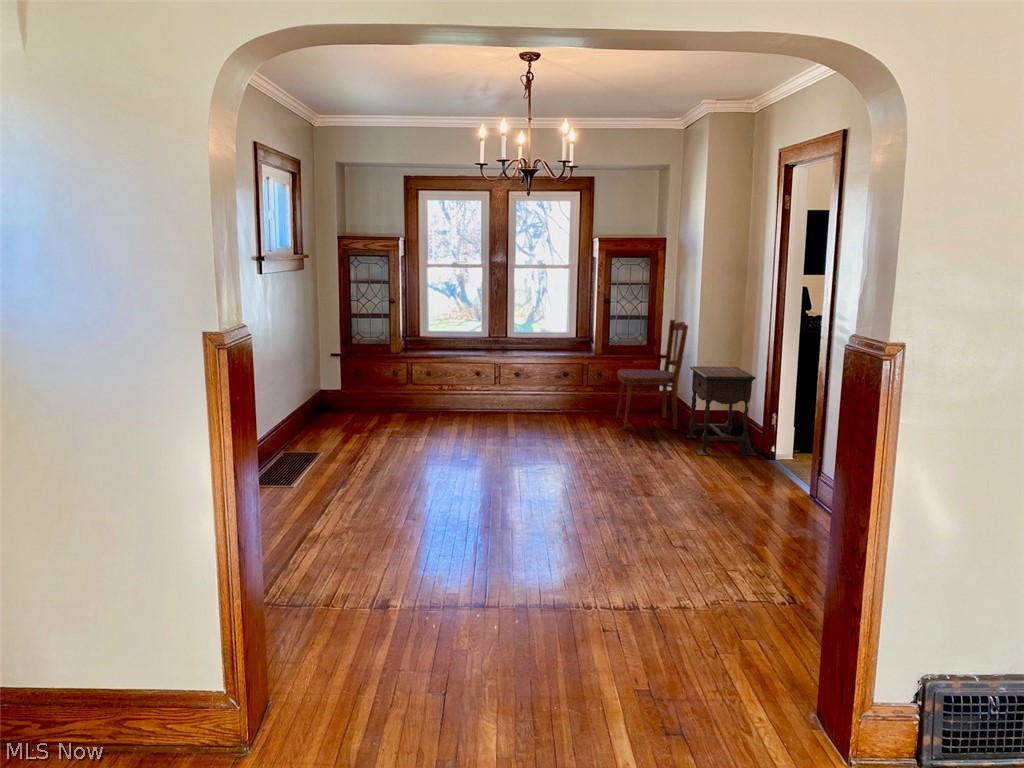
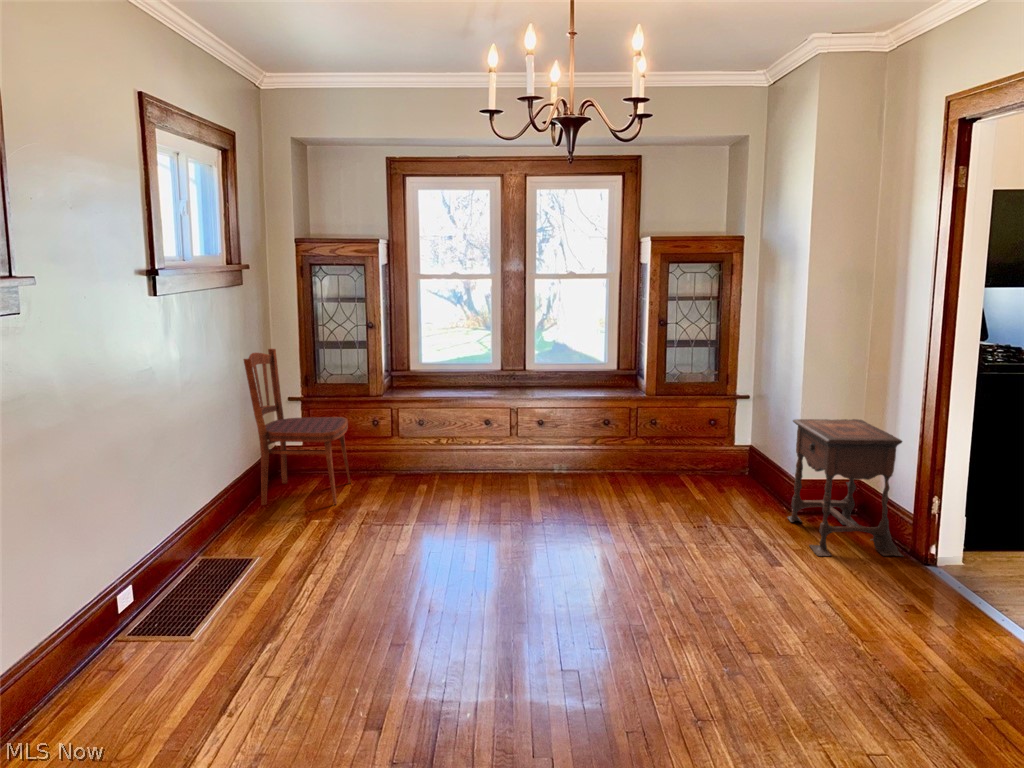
dining chair: present [616,320,688,429] -> present [244,349,351,505]

